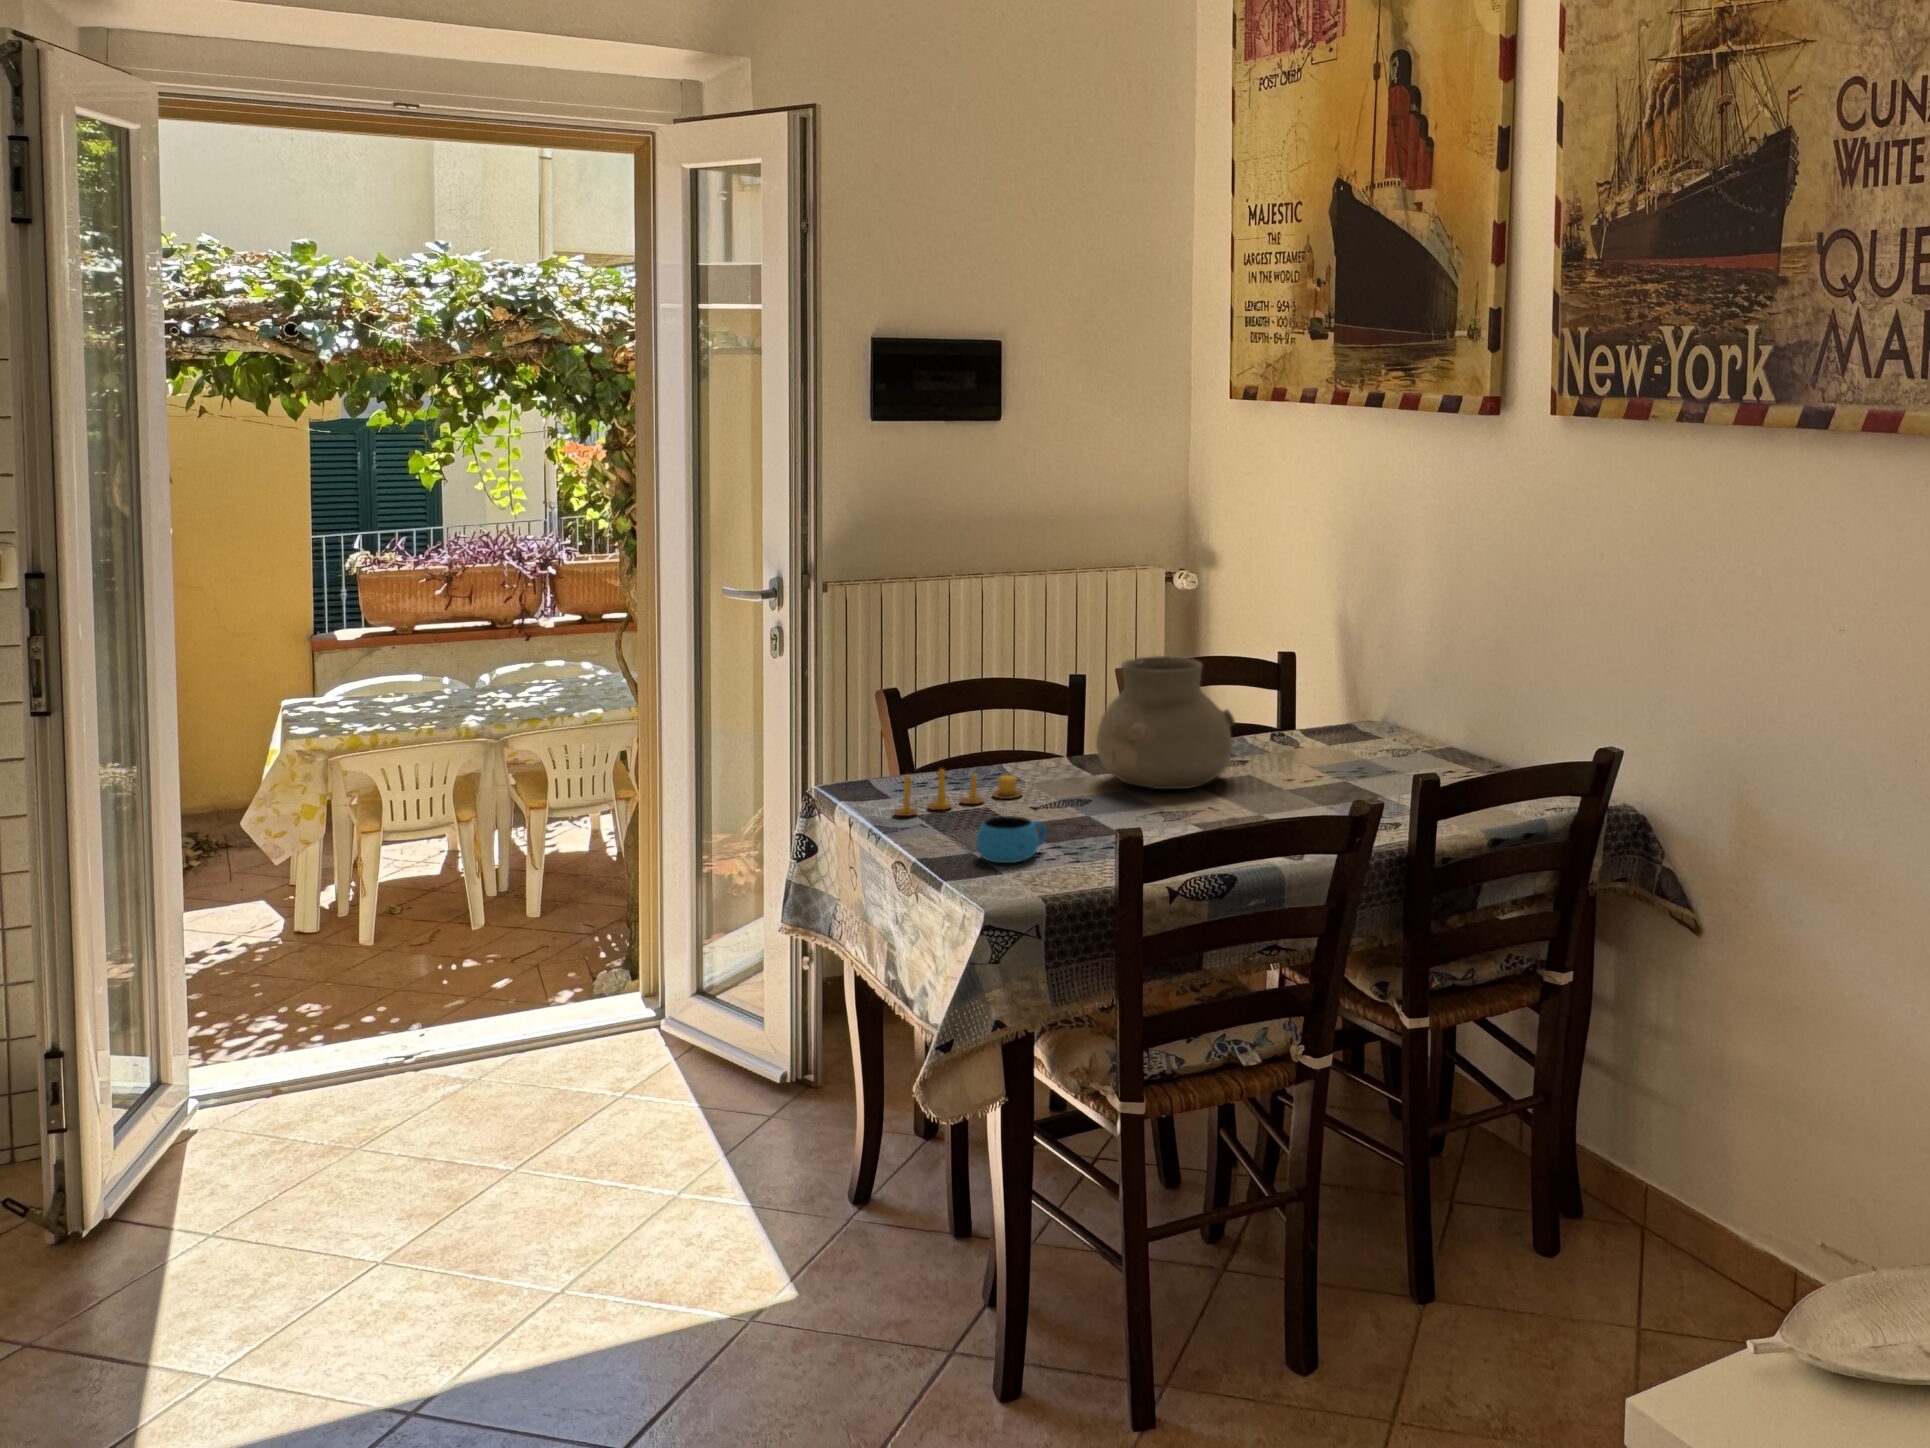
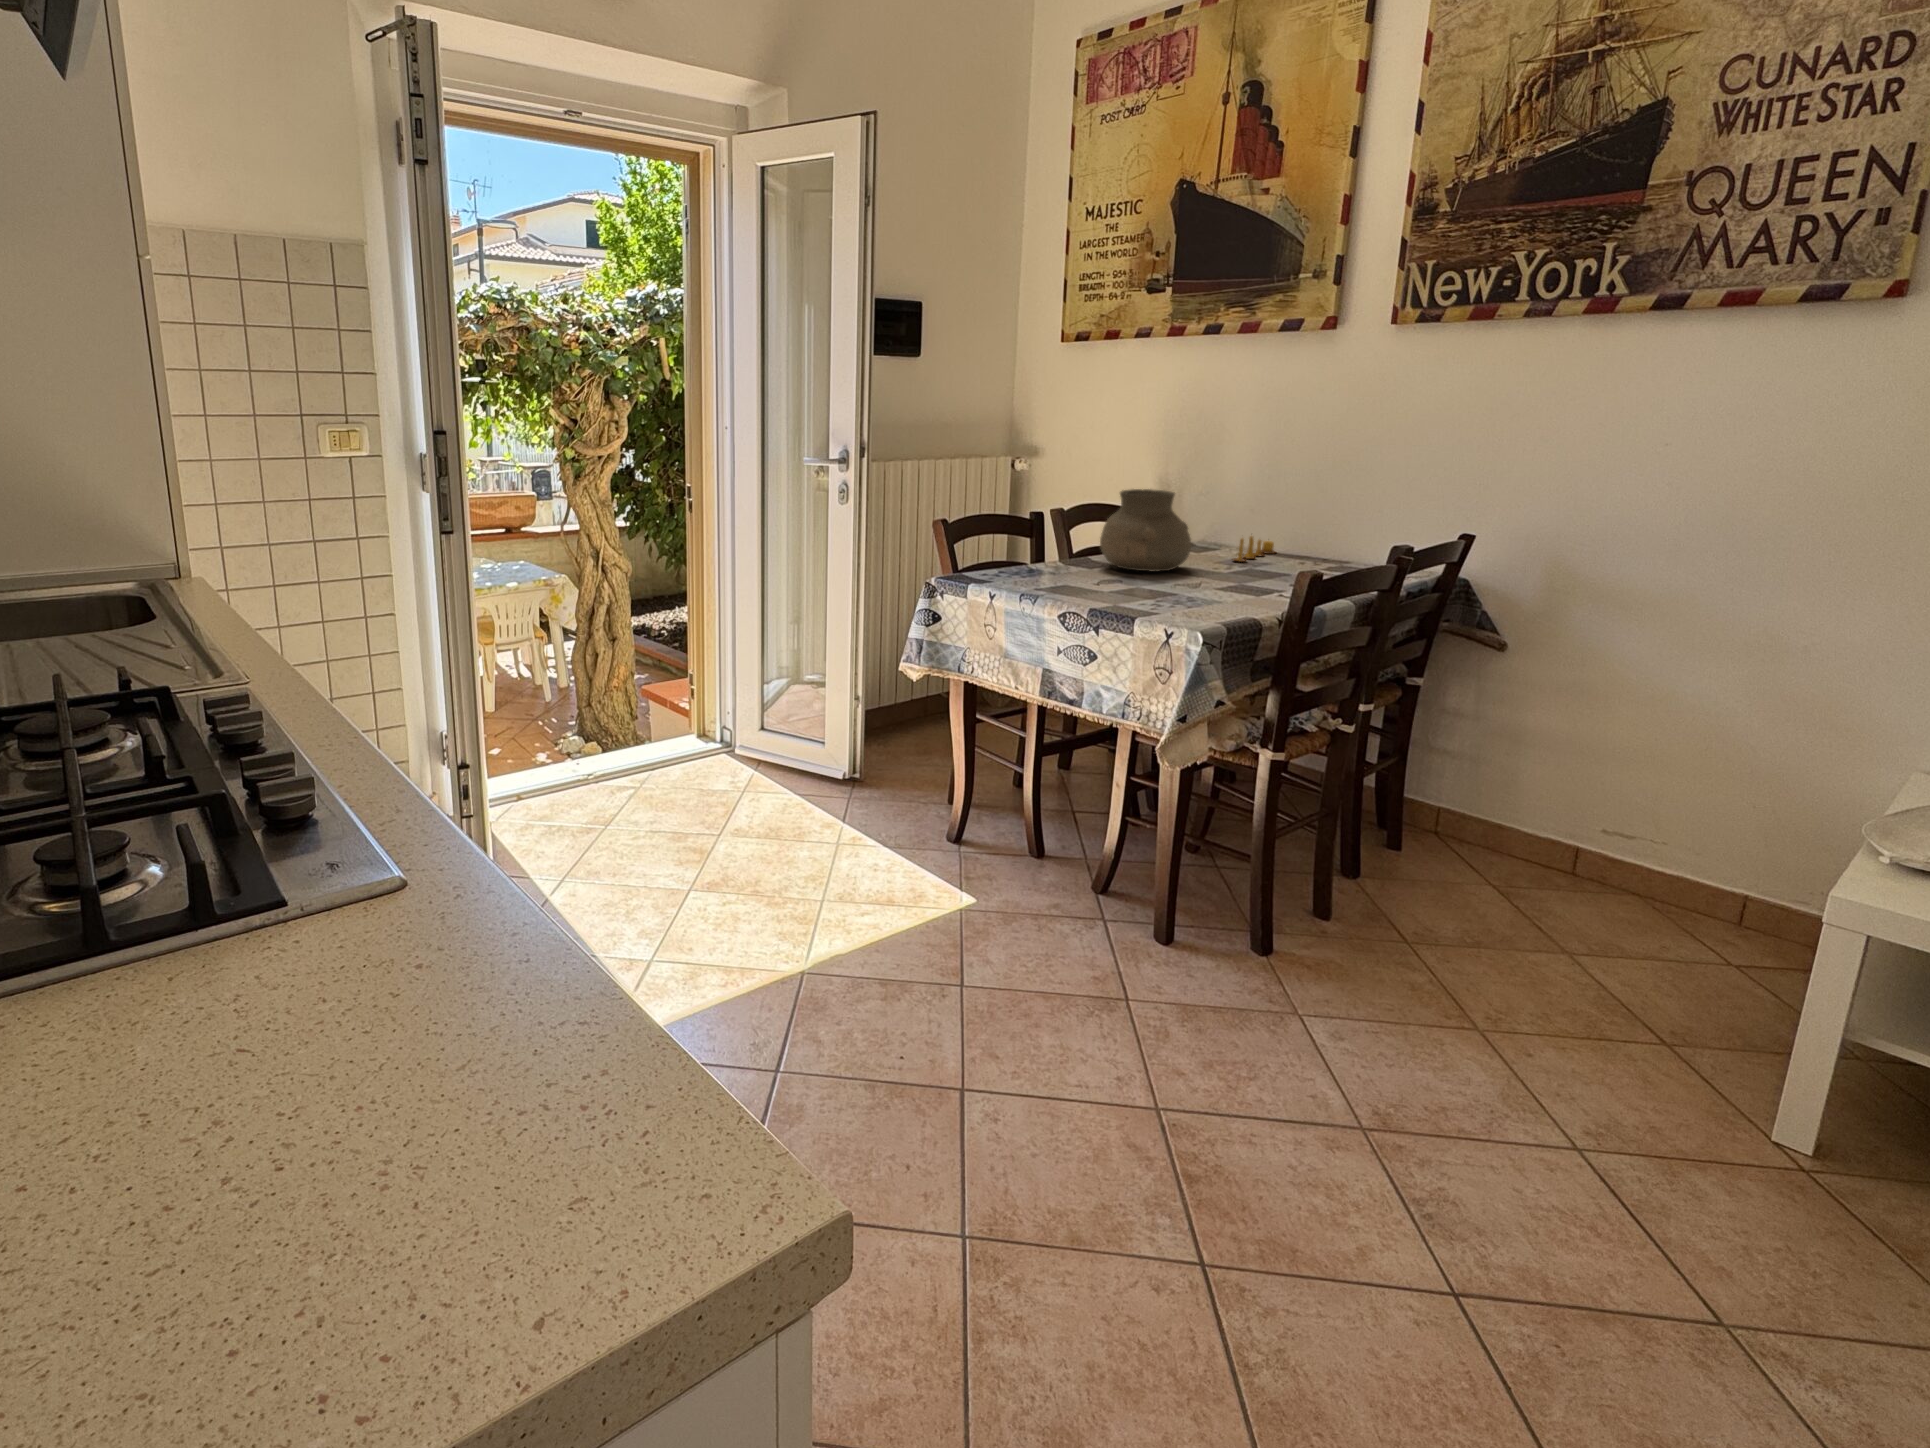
candle: present [893,769,1022,816] -> present [1233,536,1275,562]
mug: present [976,816,1046,863] -> none [1114,582,1156,610]

